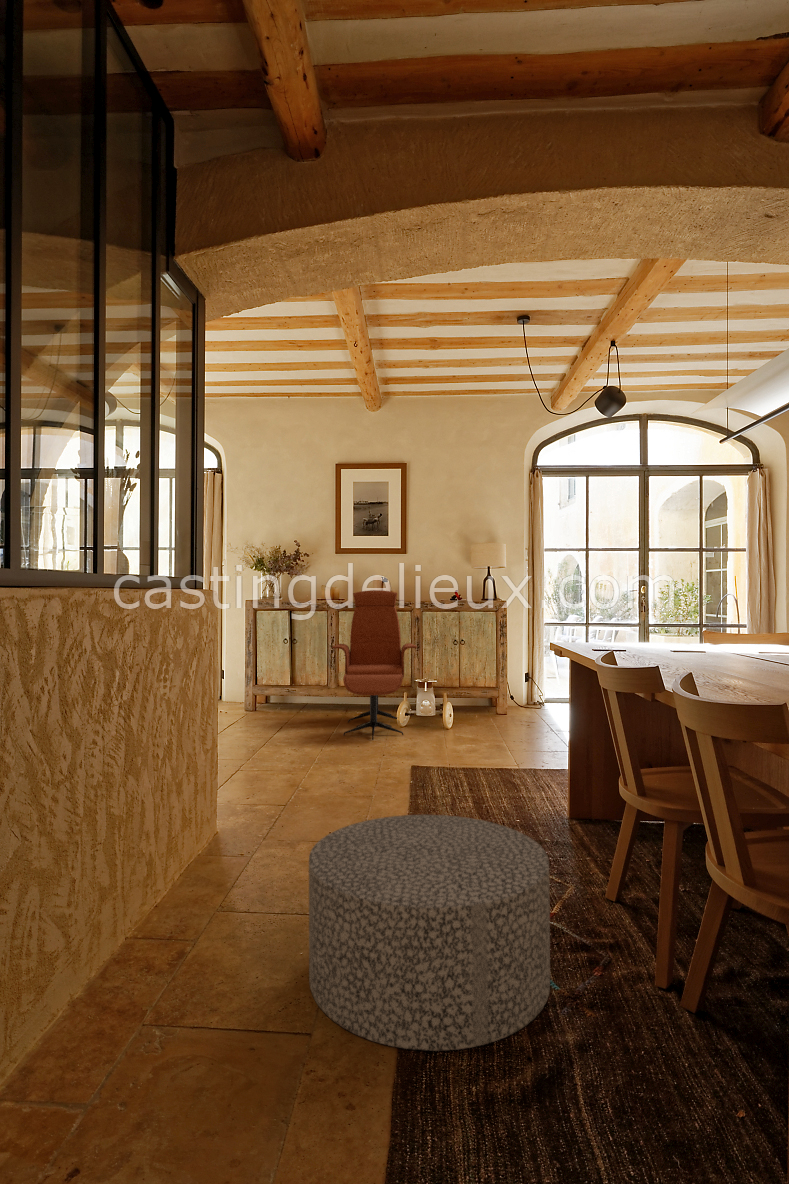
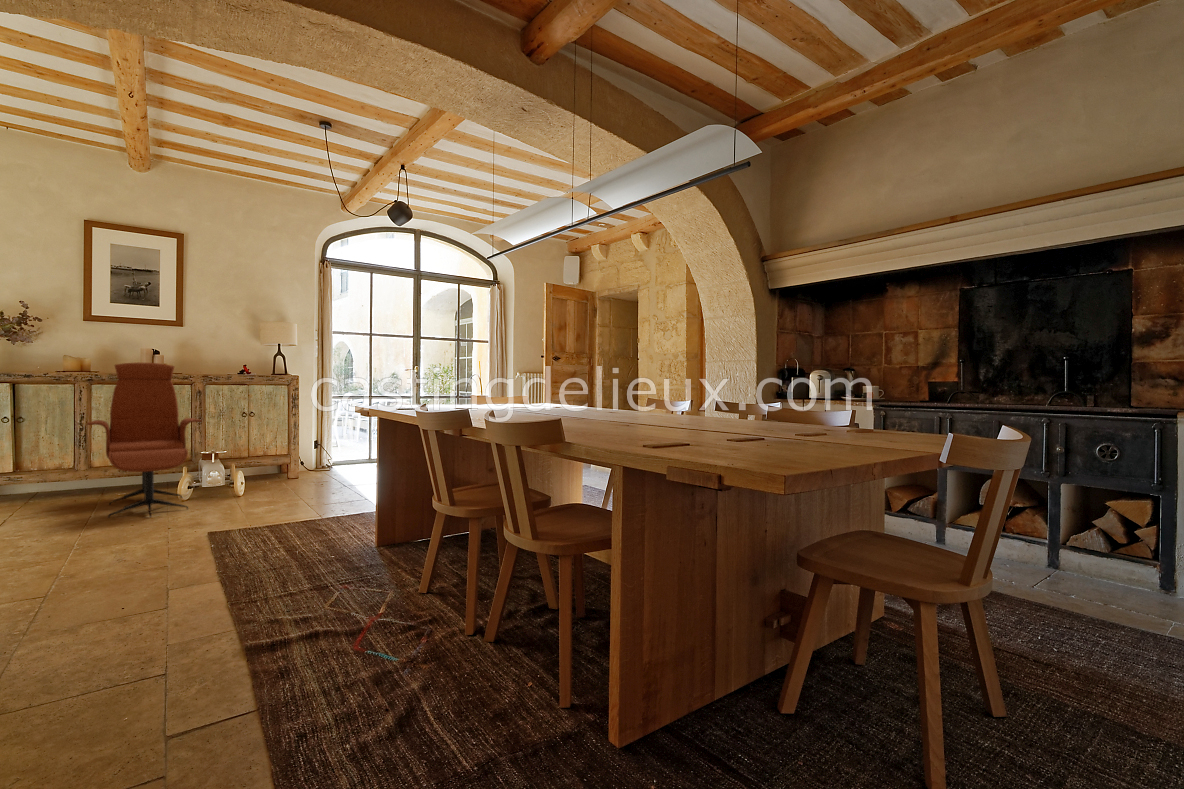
ottoman: present [309,815,550,1051] -> none [153,552,392,747]

